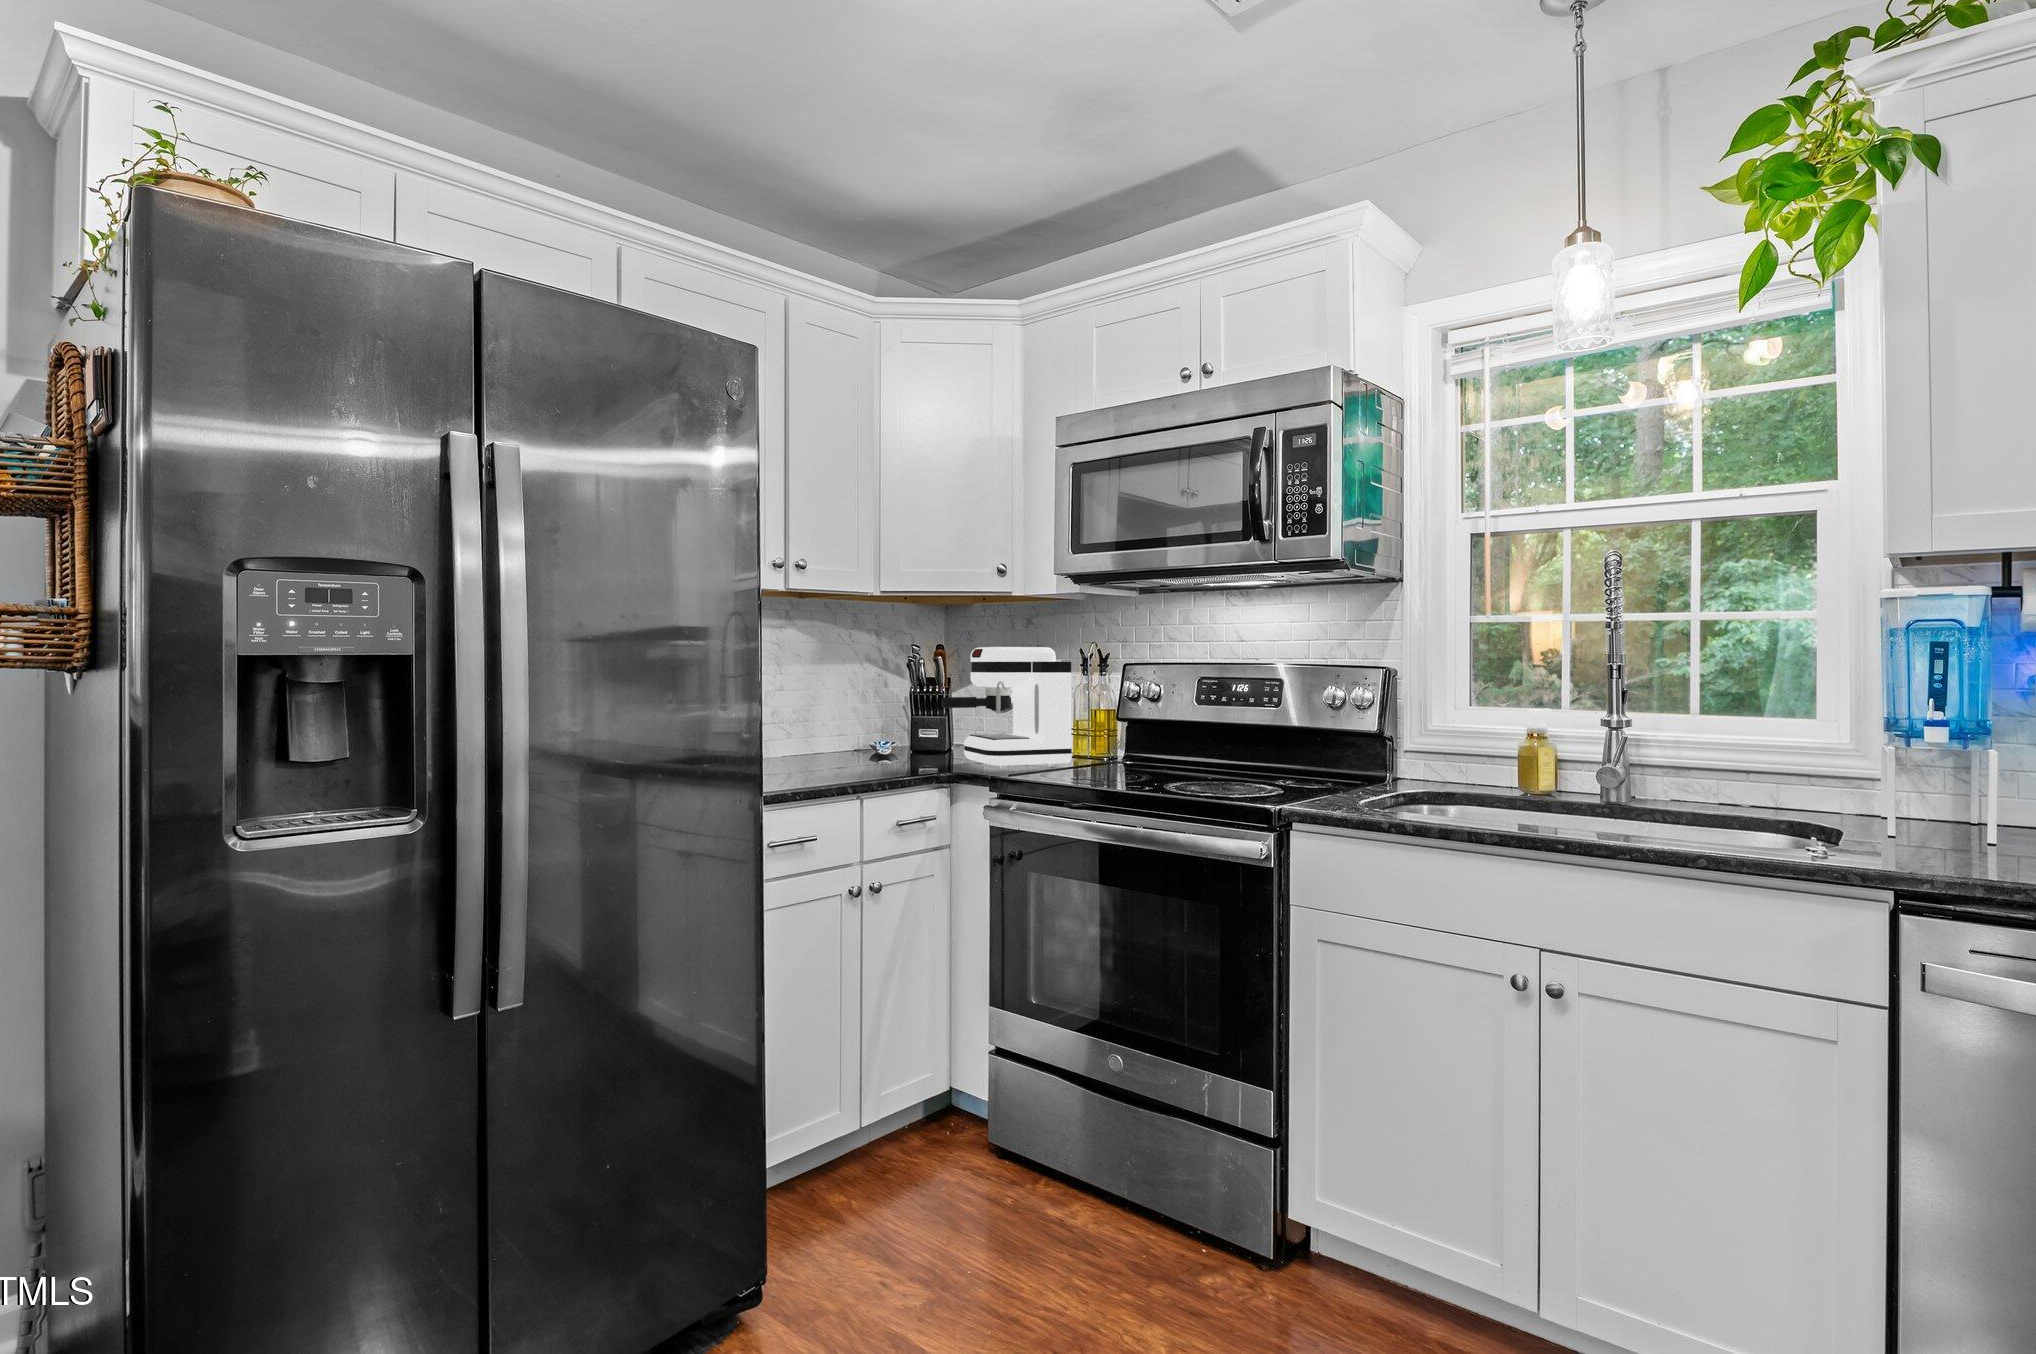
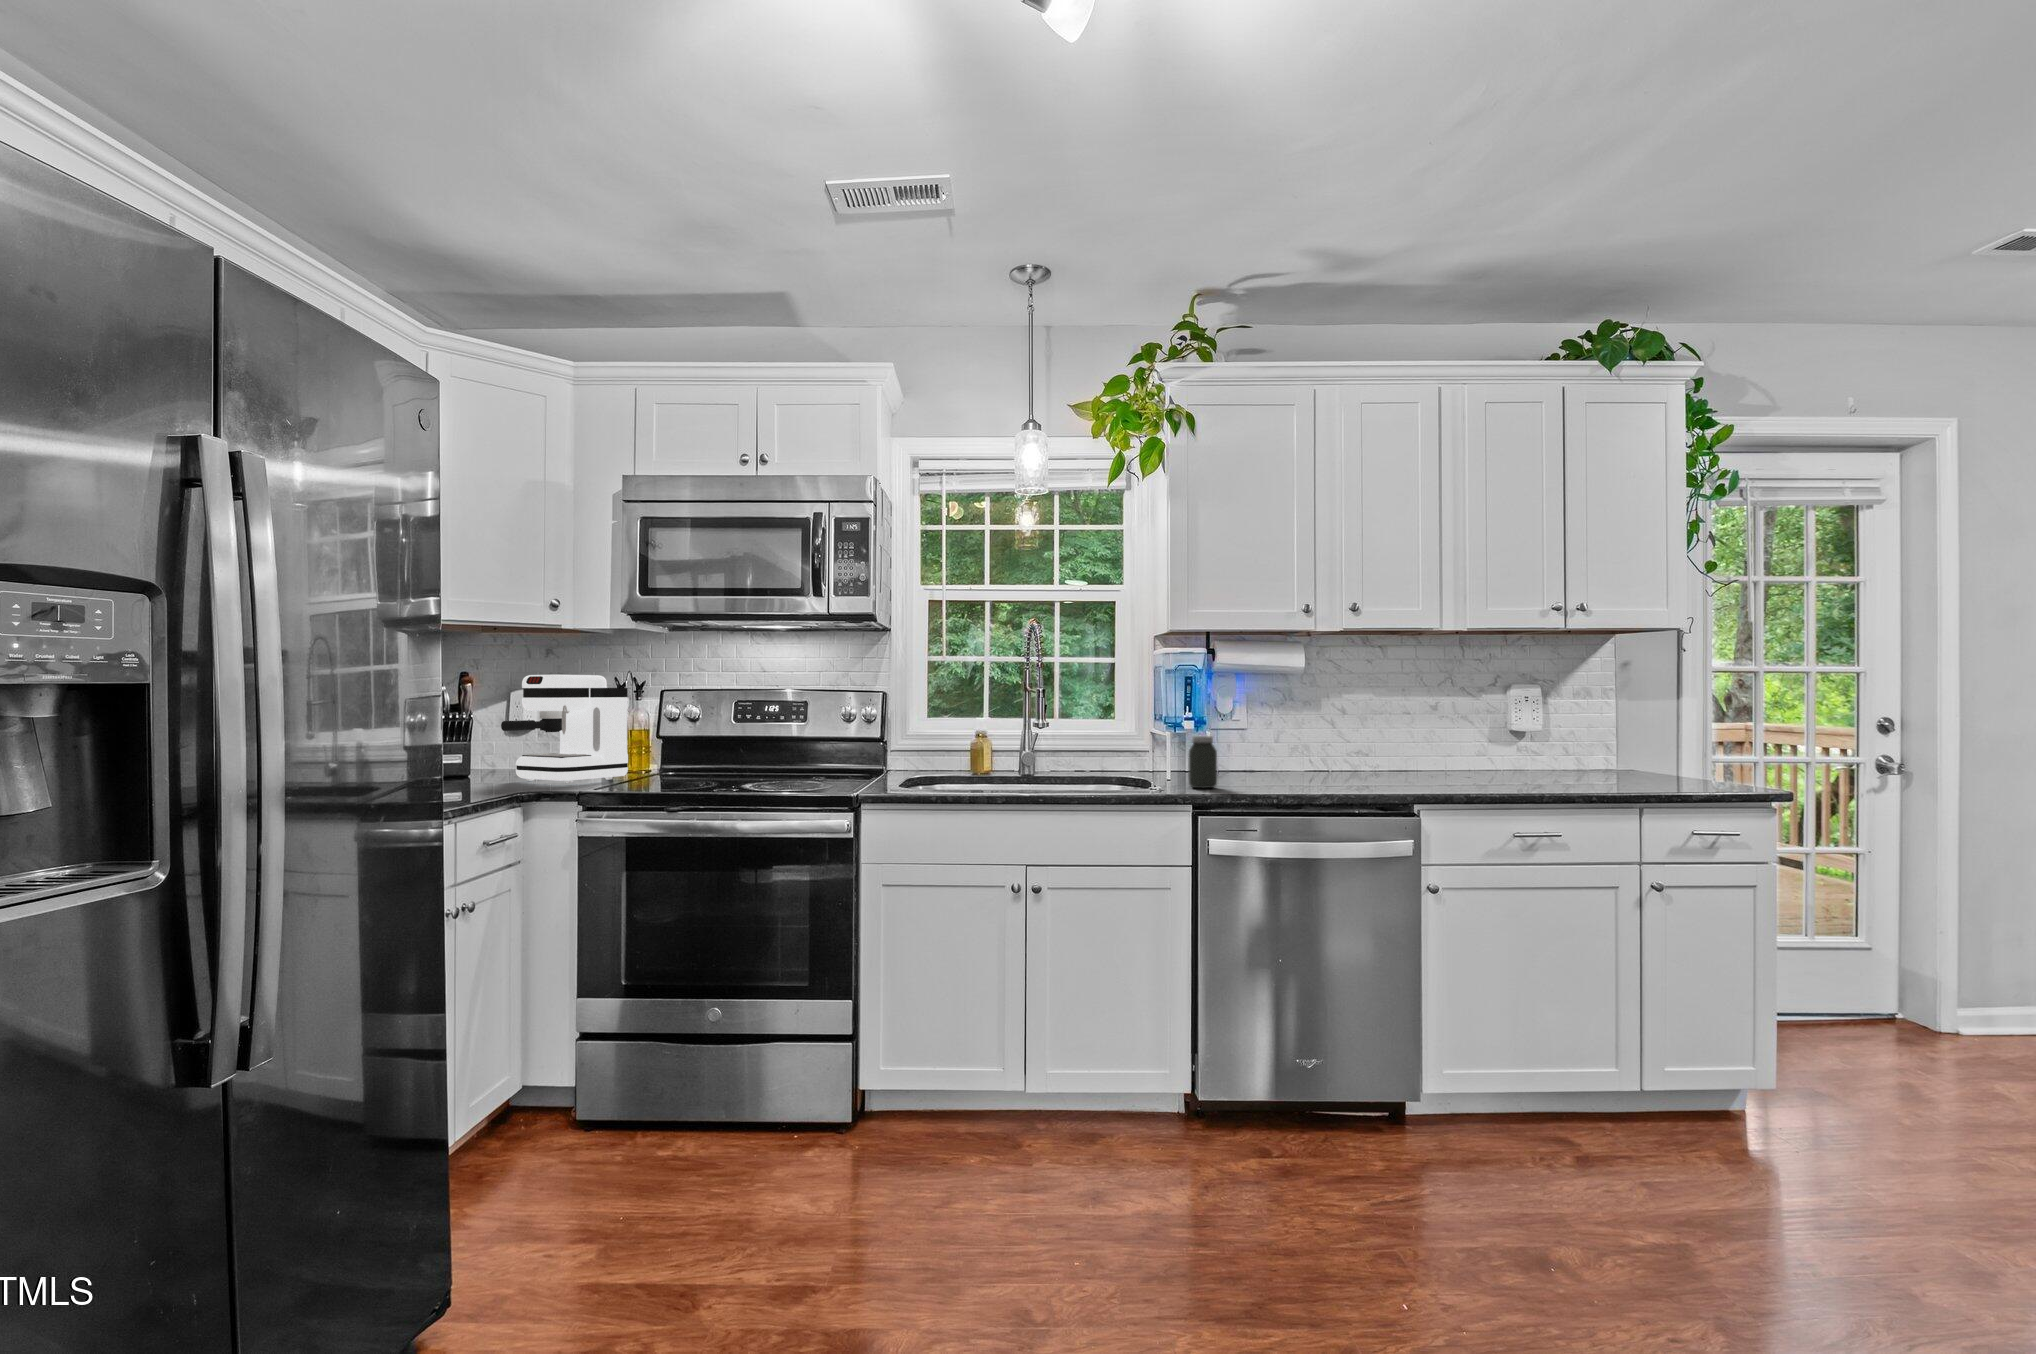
jar: none [1905,755,1977,857] -> present [1189,736,1217,788]

